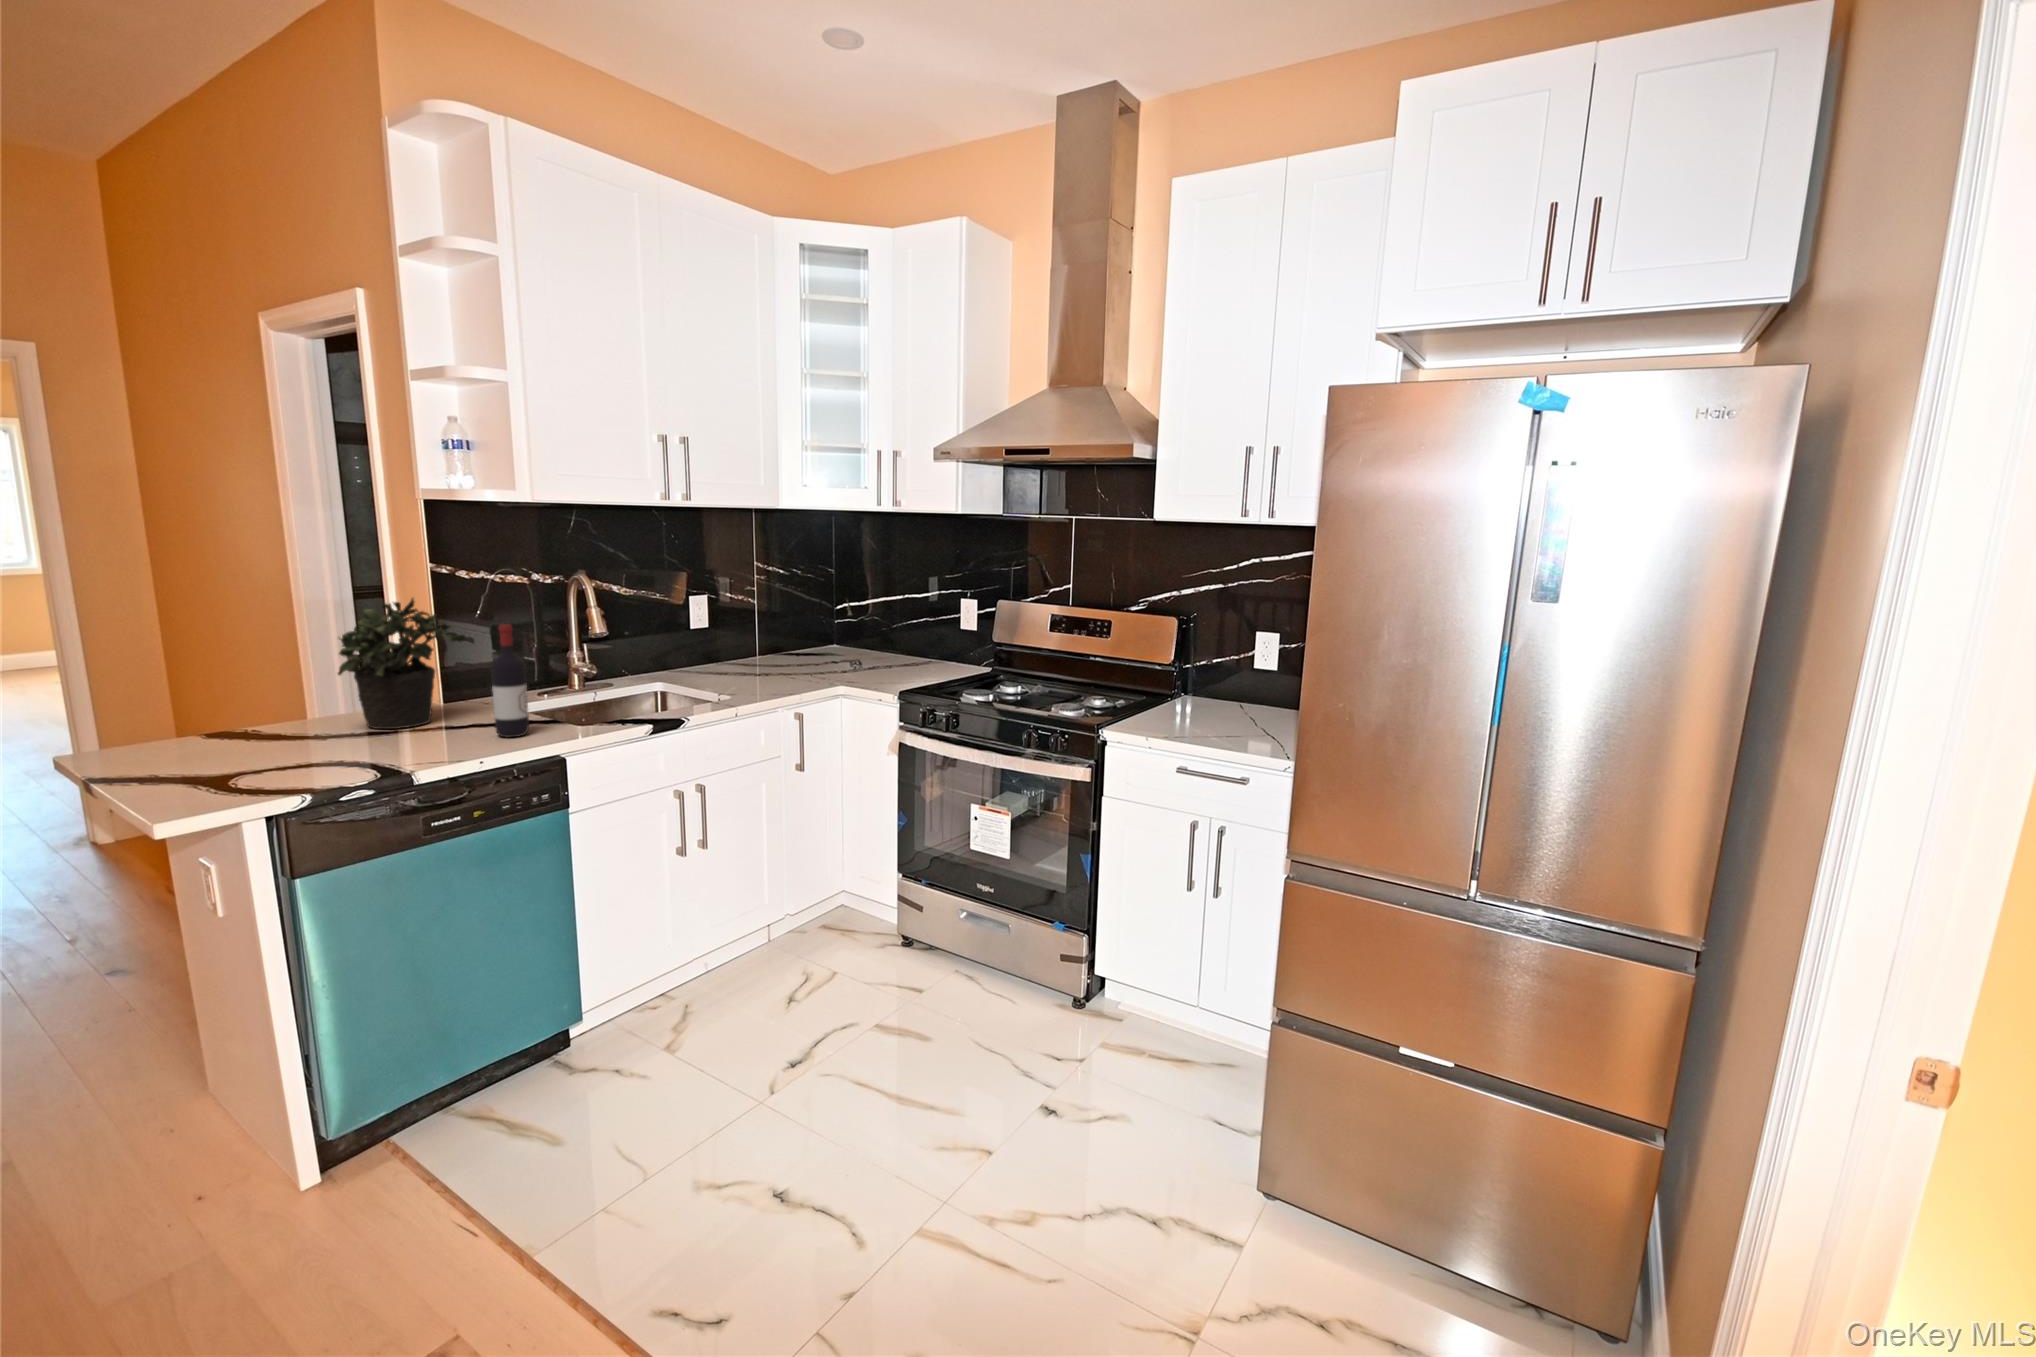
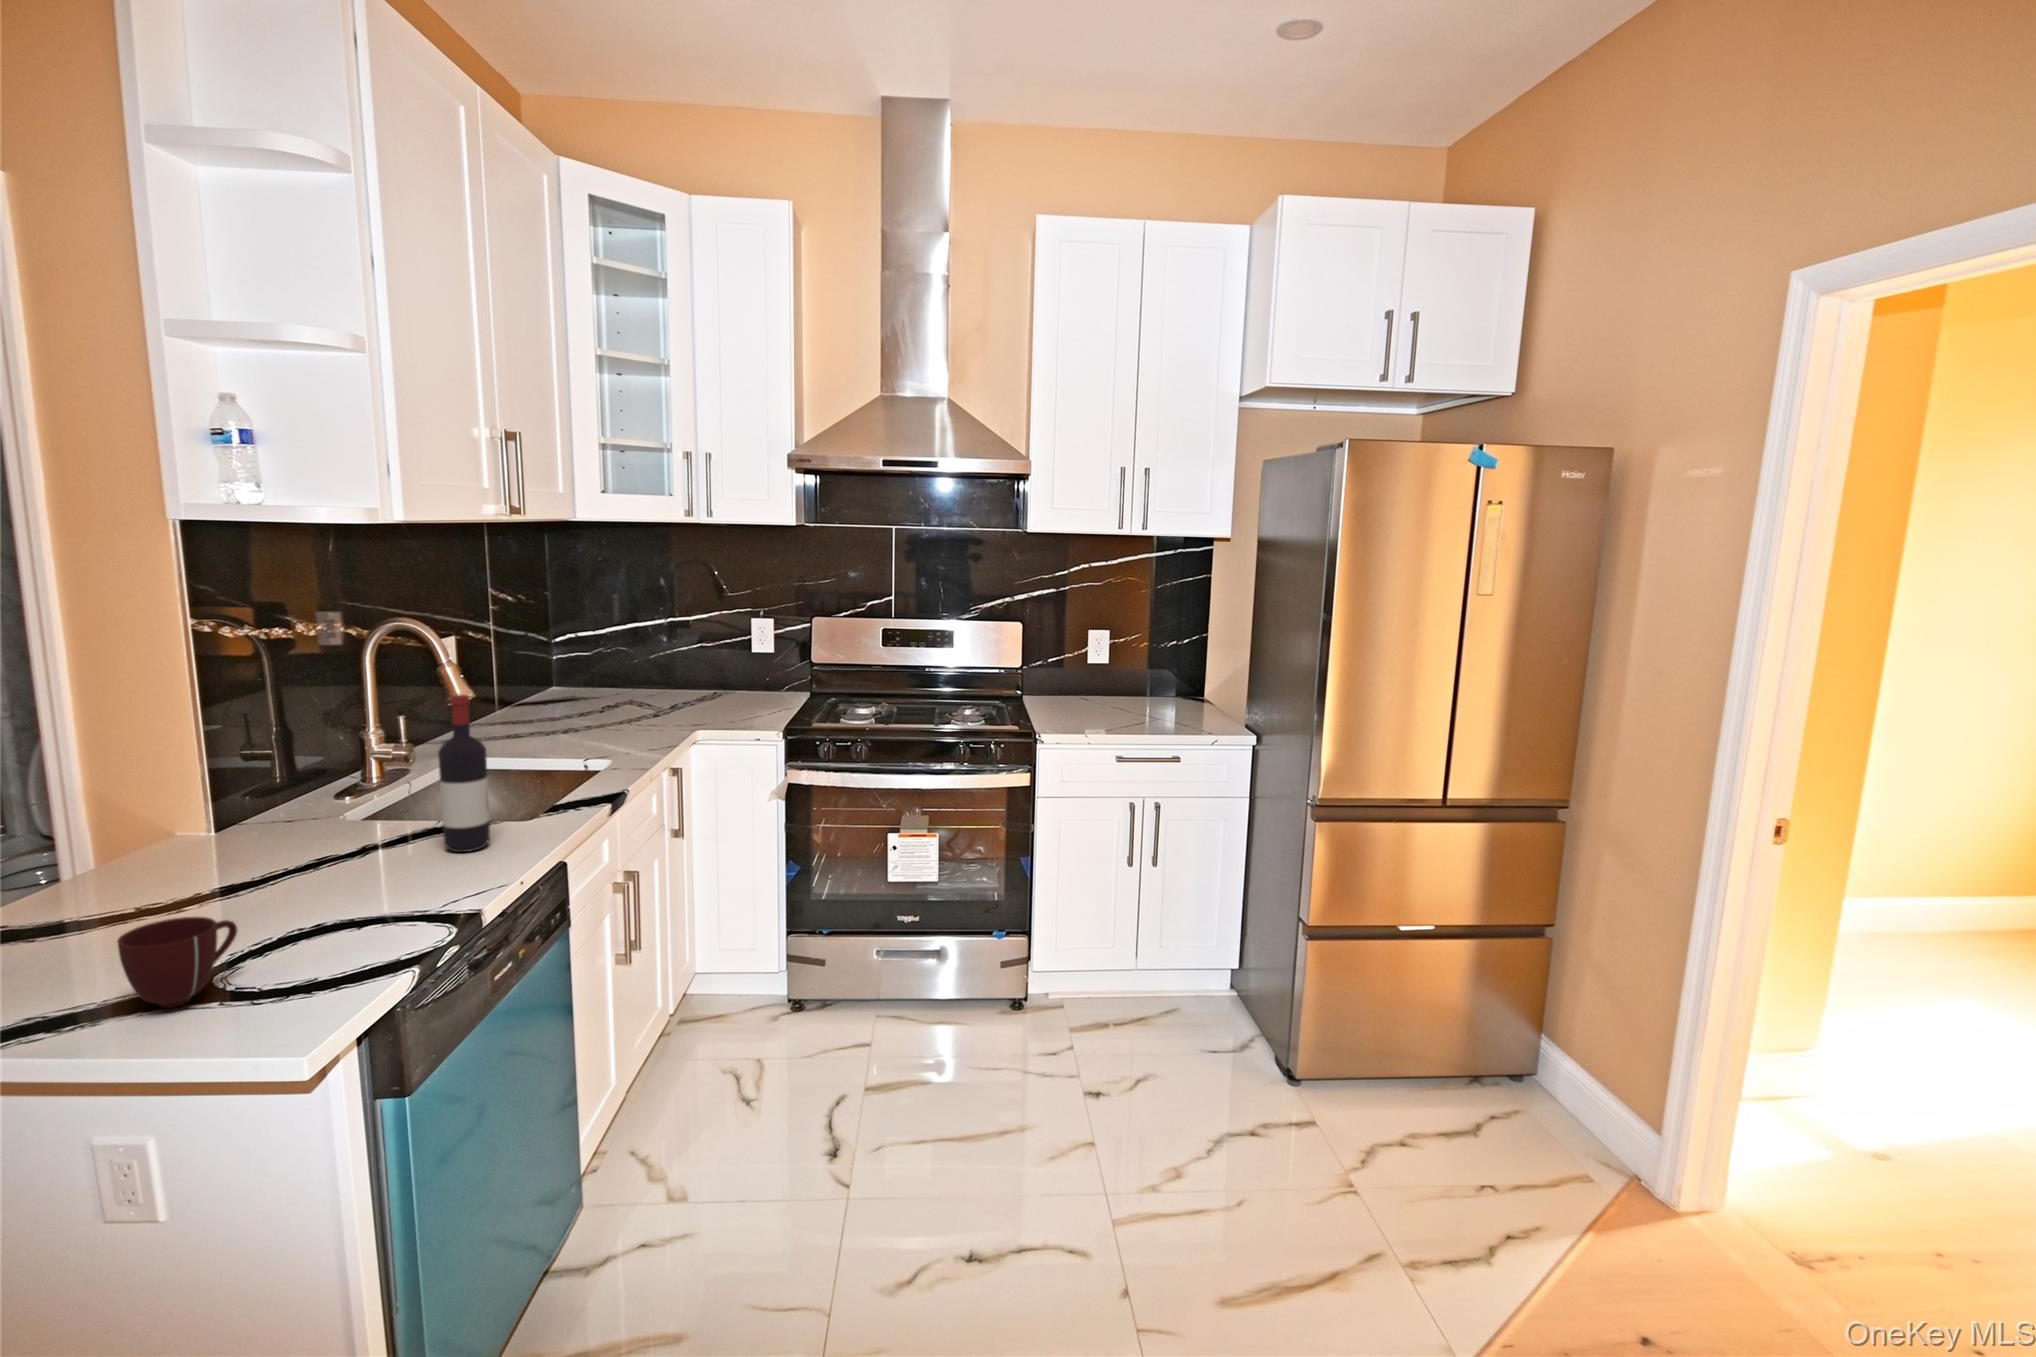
potted plant: present [338,598,465,729] -> none [139,670,320,882]
mug: none [156,733,242,785] -> present [117,917,237,1008]

